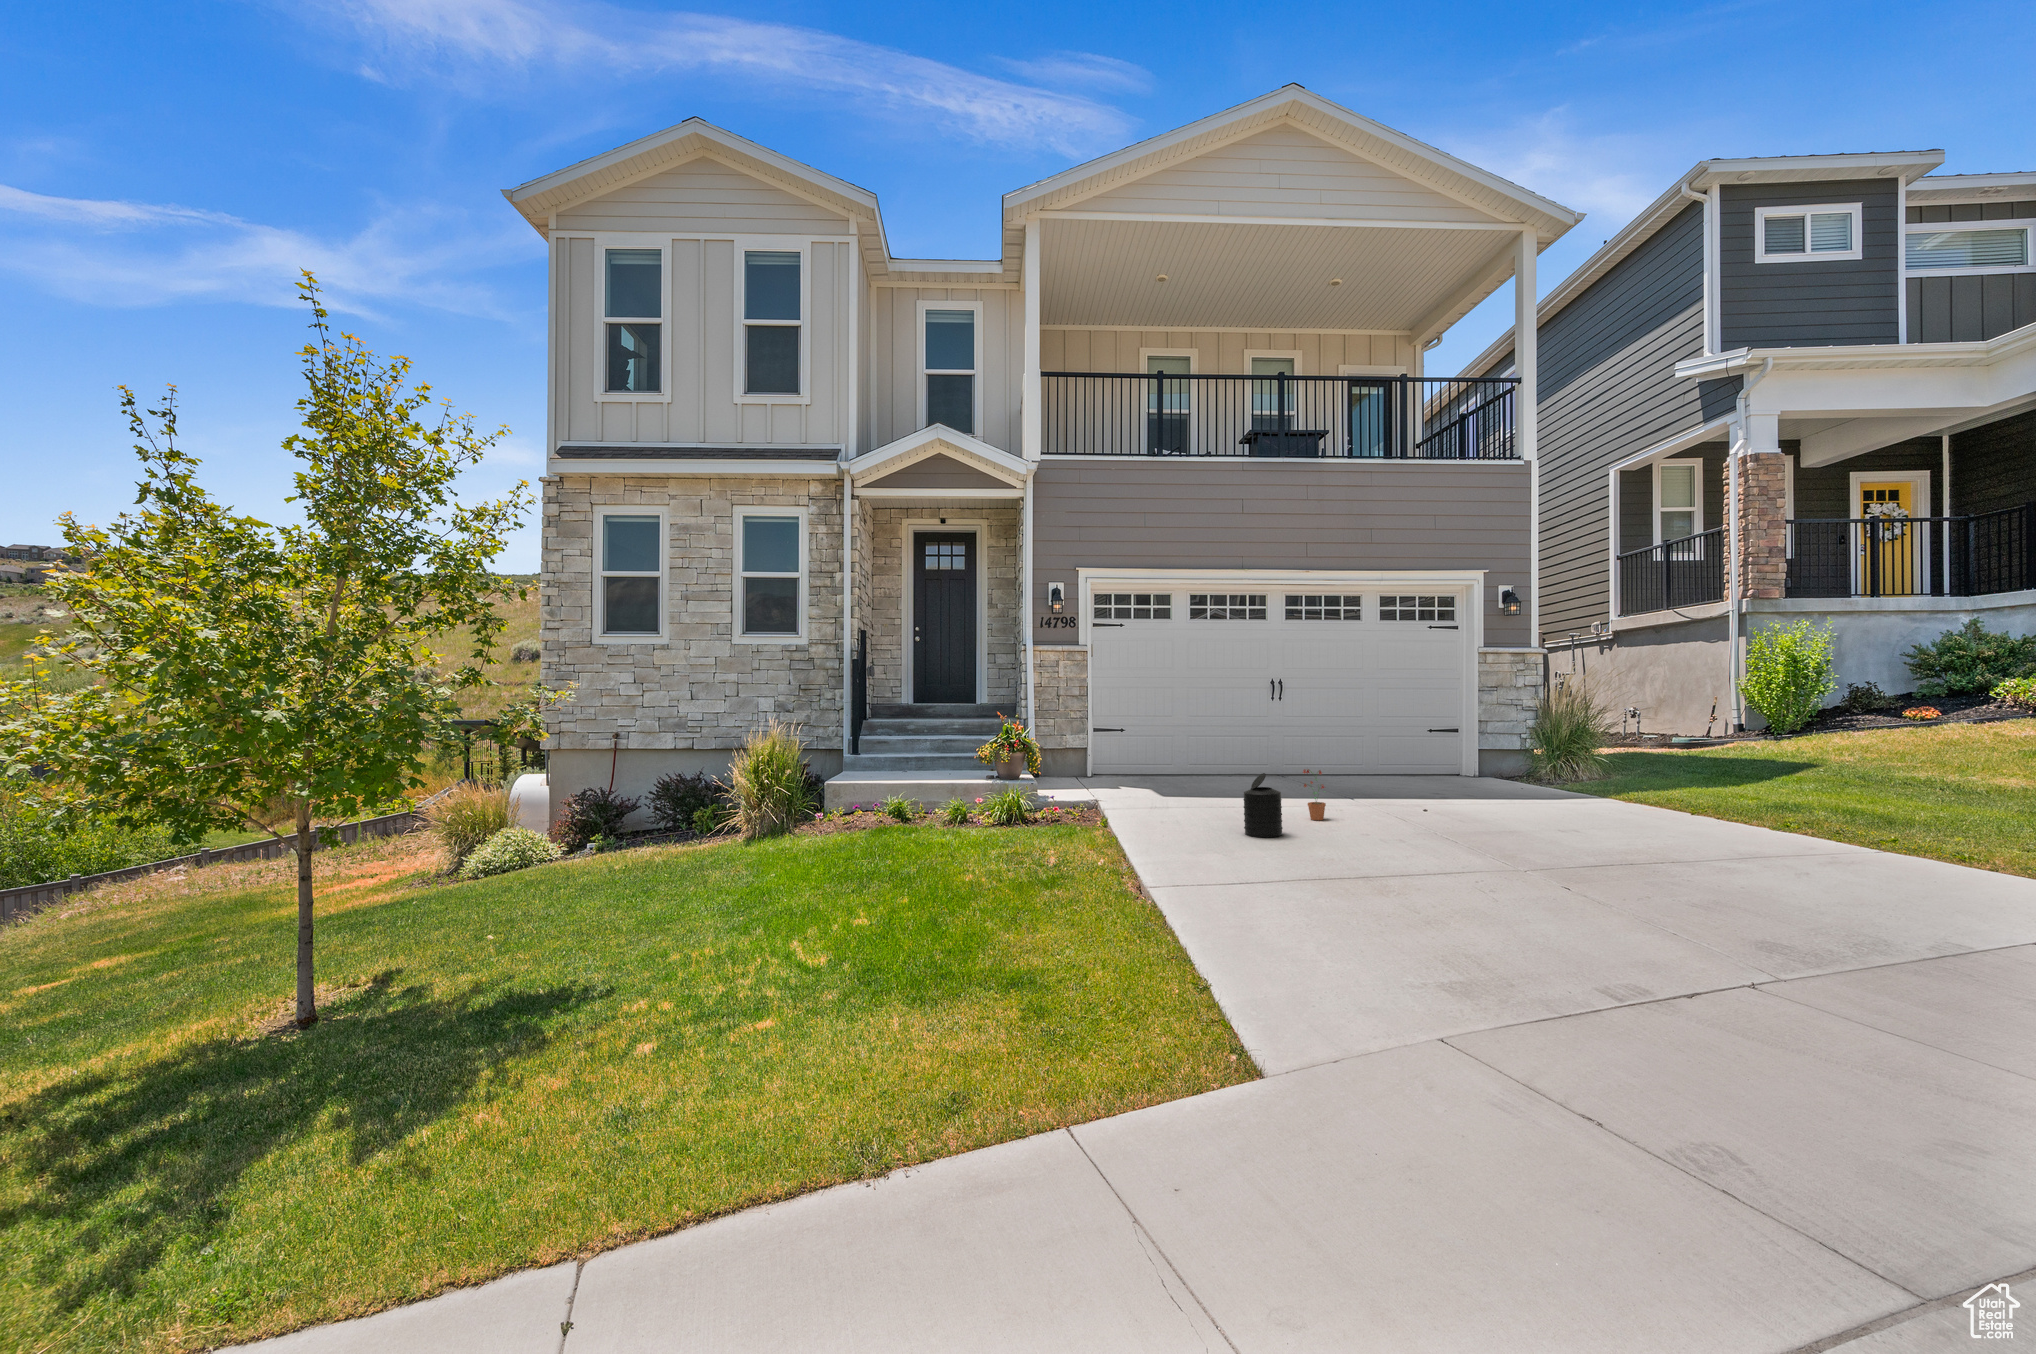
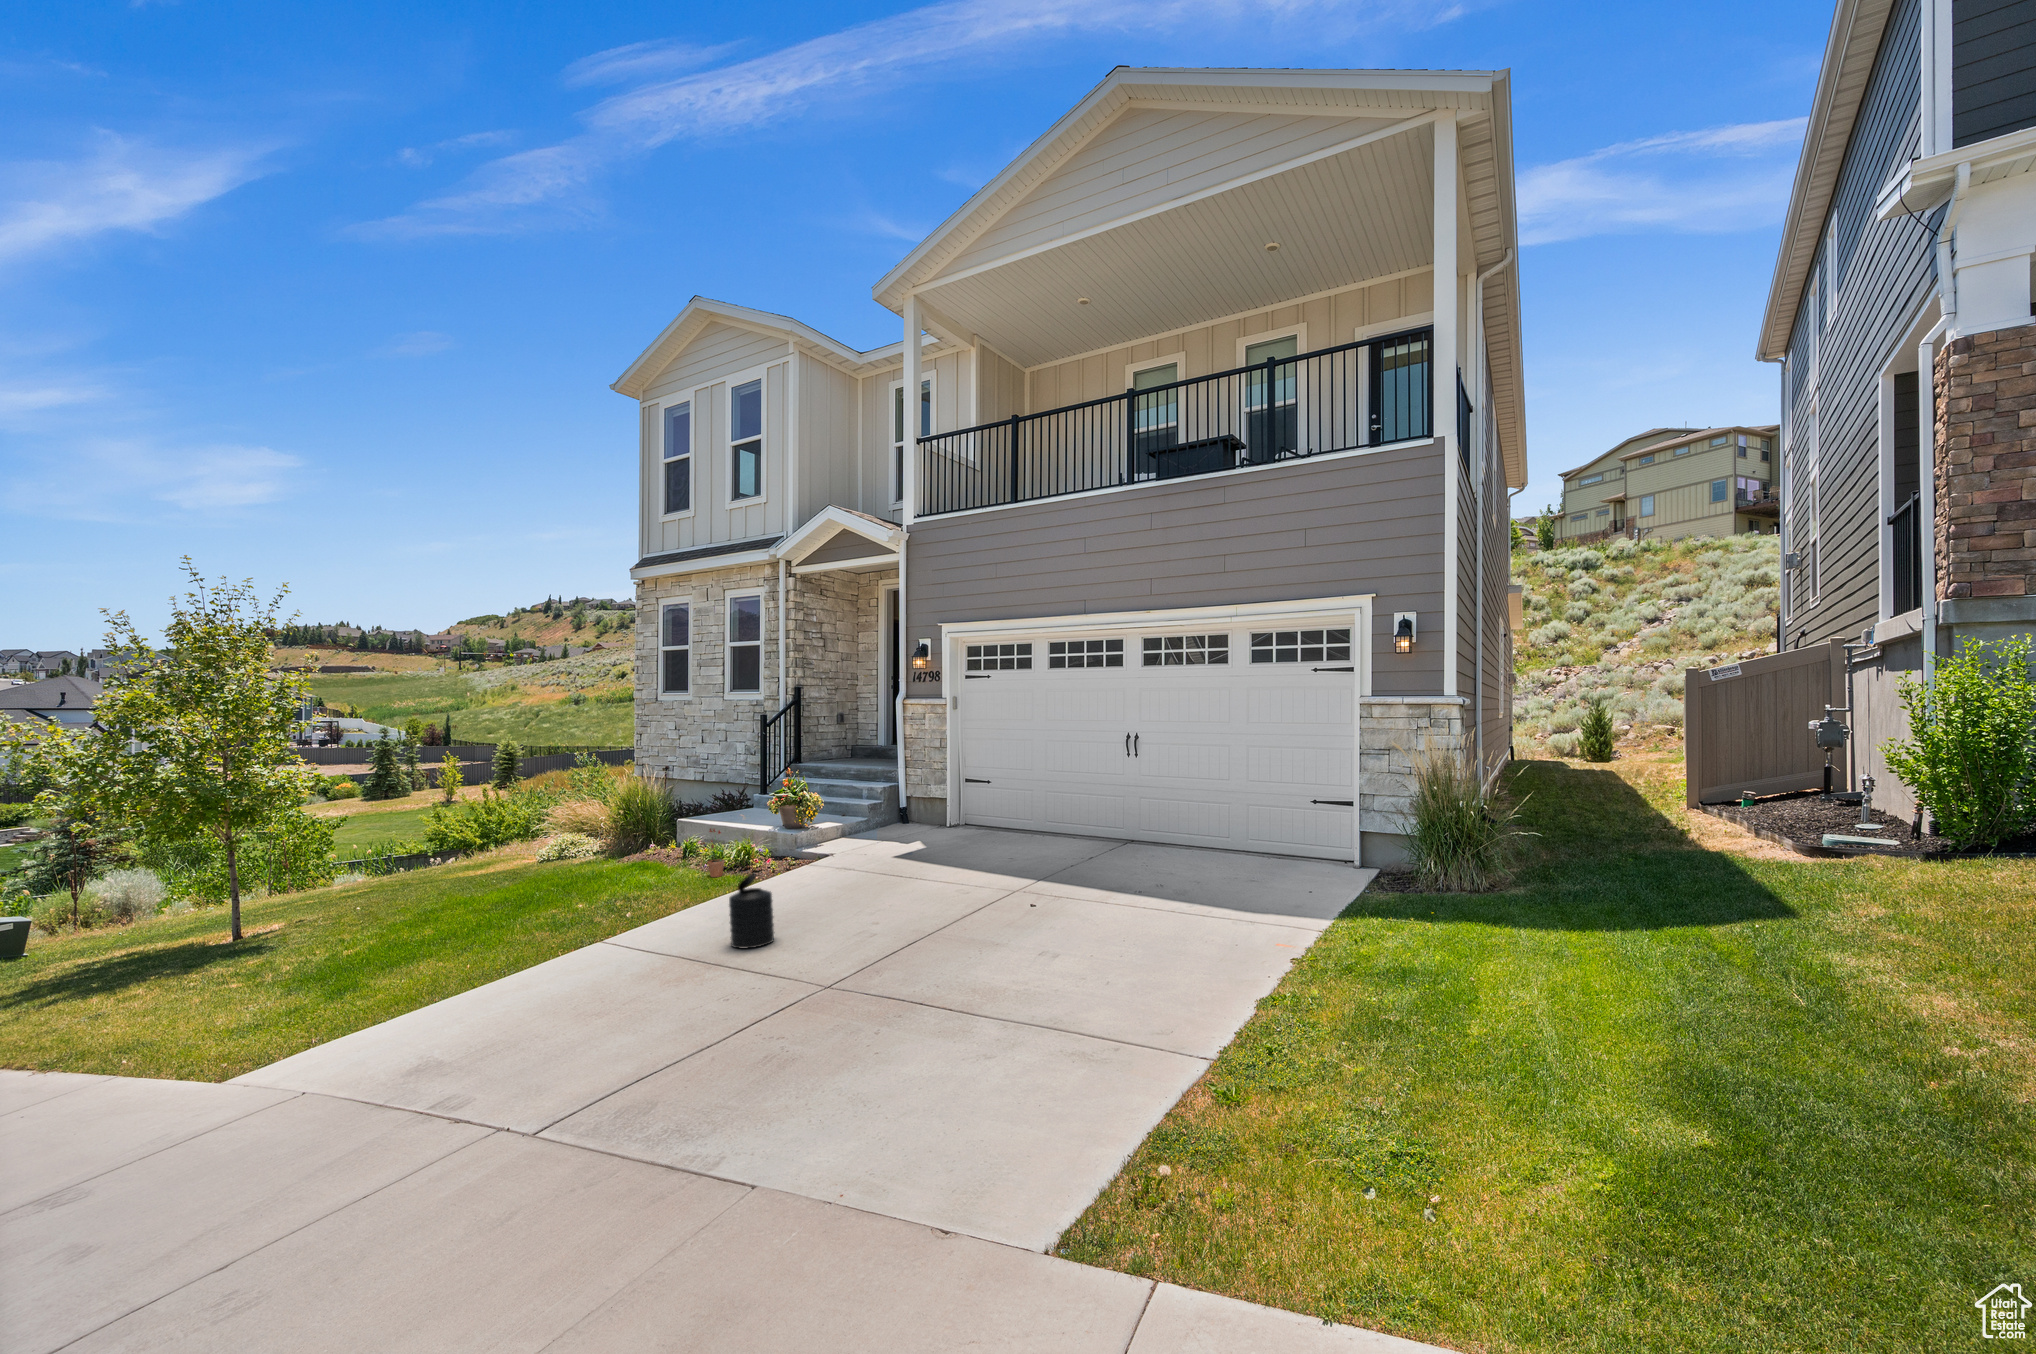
potted plant: present [1303,769,1326,820] -> present [700,828,724,877]

